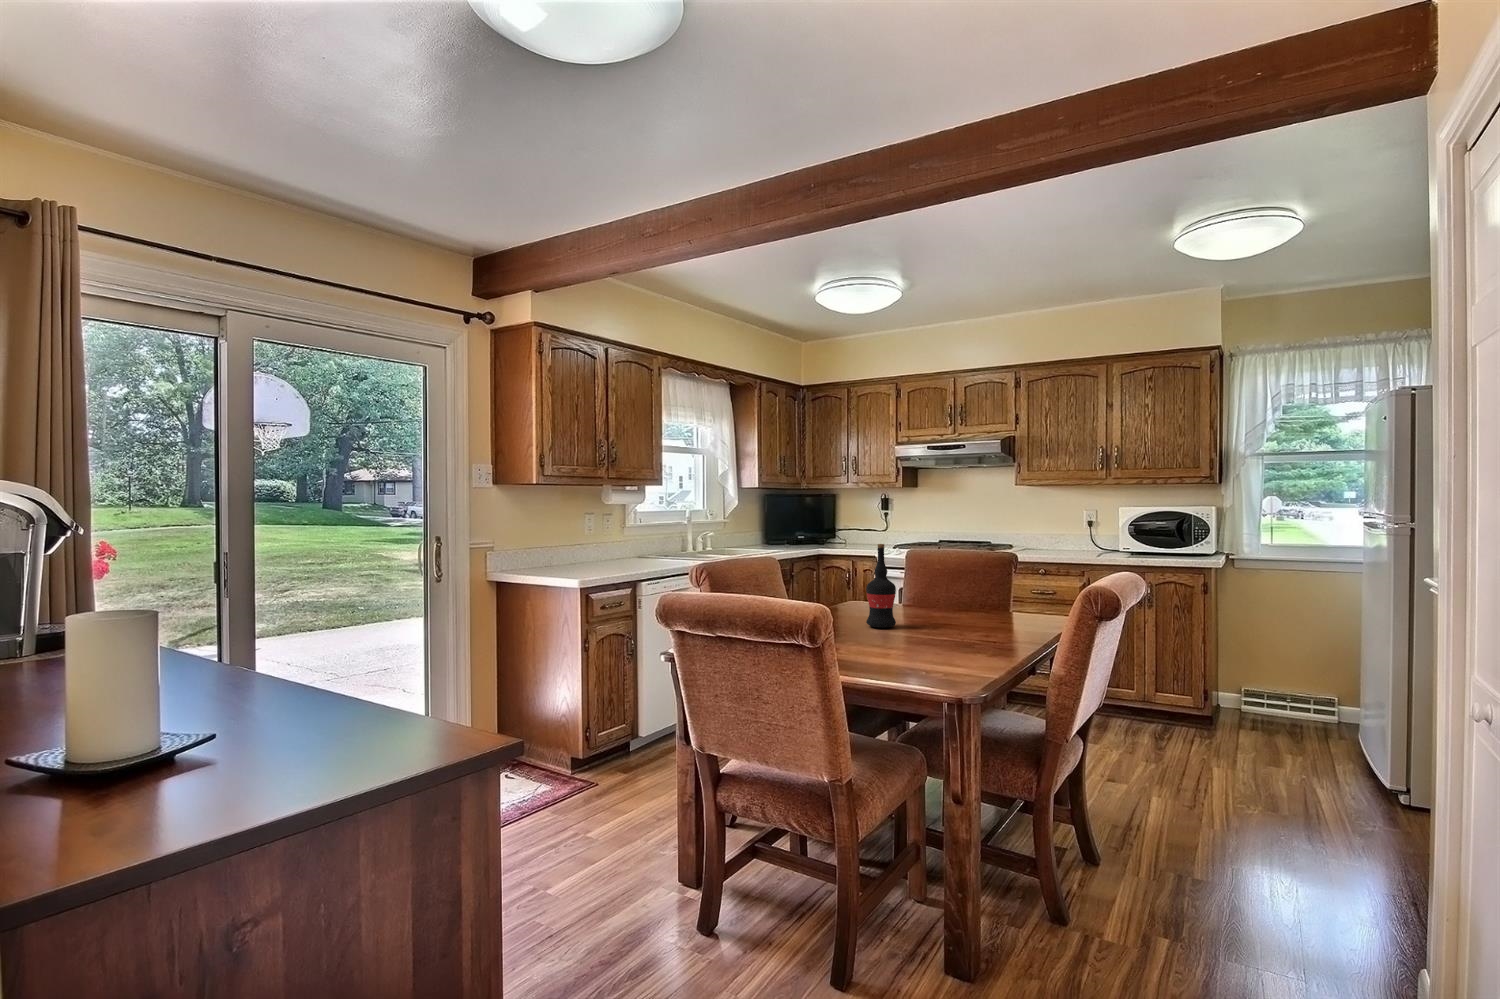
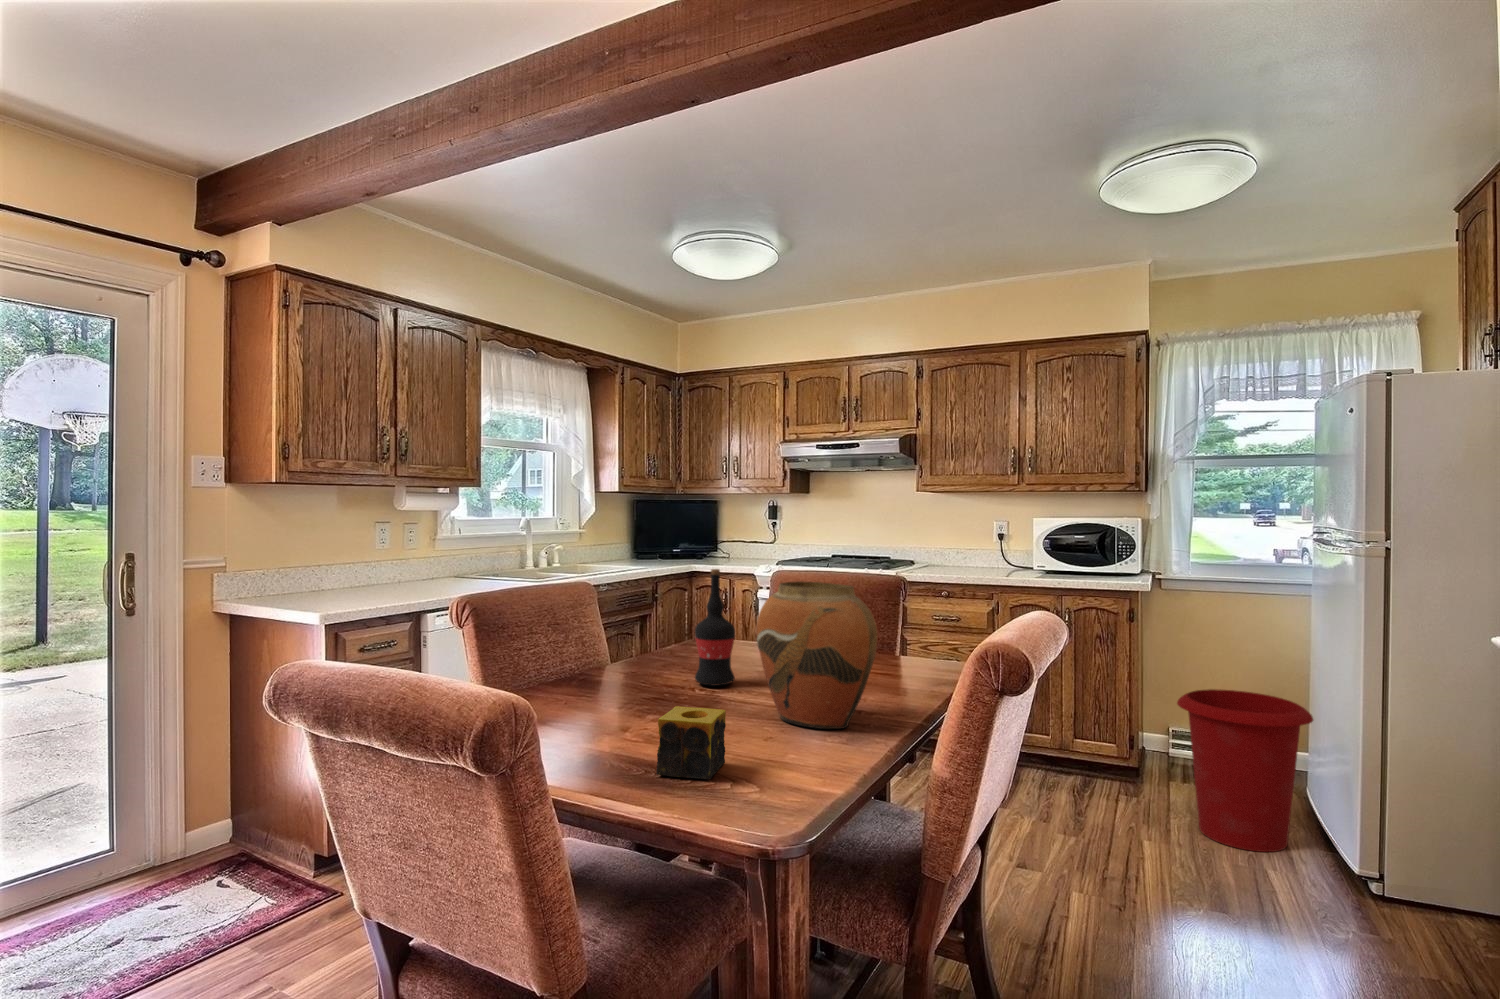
vase: none [920,551,1009,651] -> present [757,581,878,729]
candle: none [872,629,913,672] -> present [656,706,726,779]
waste bin: none [1242,648,1360,778] -> present [1177,689,1313,852]

